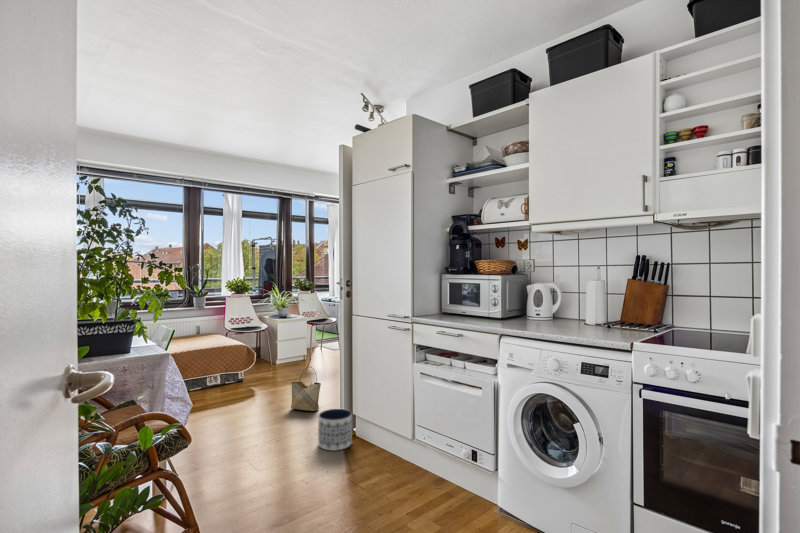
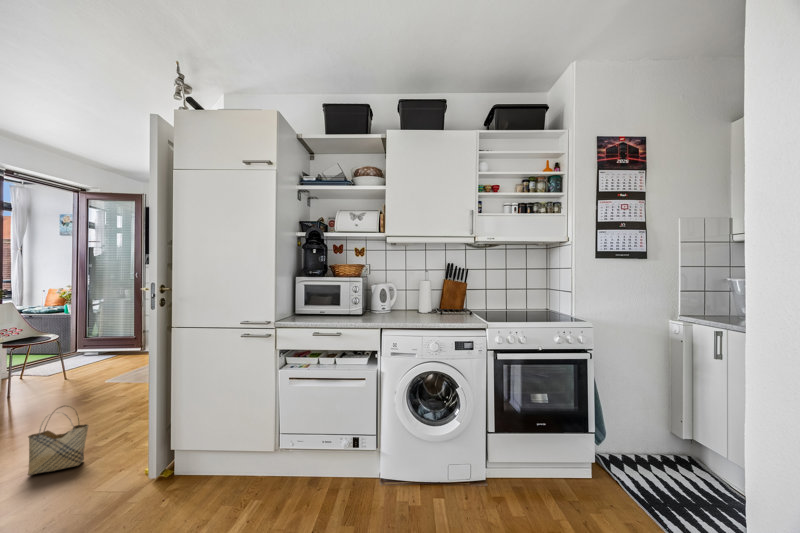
planter: present [318,408,352,451] -> none [125,445,180,508]

